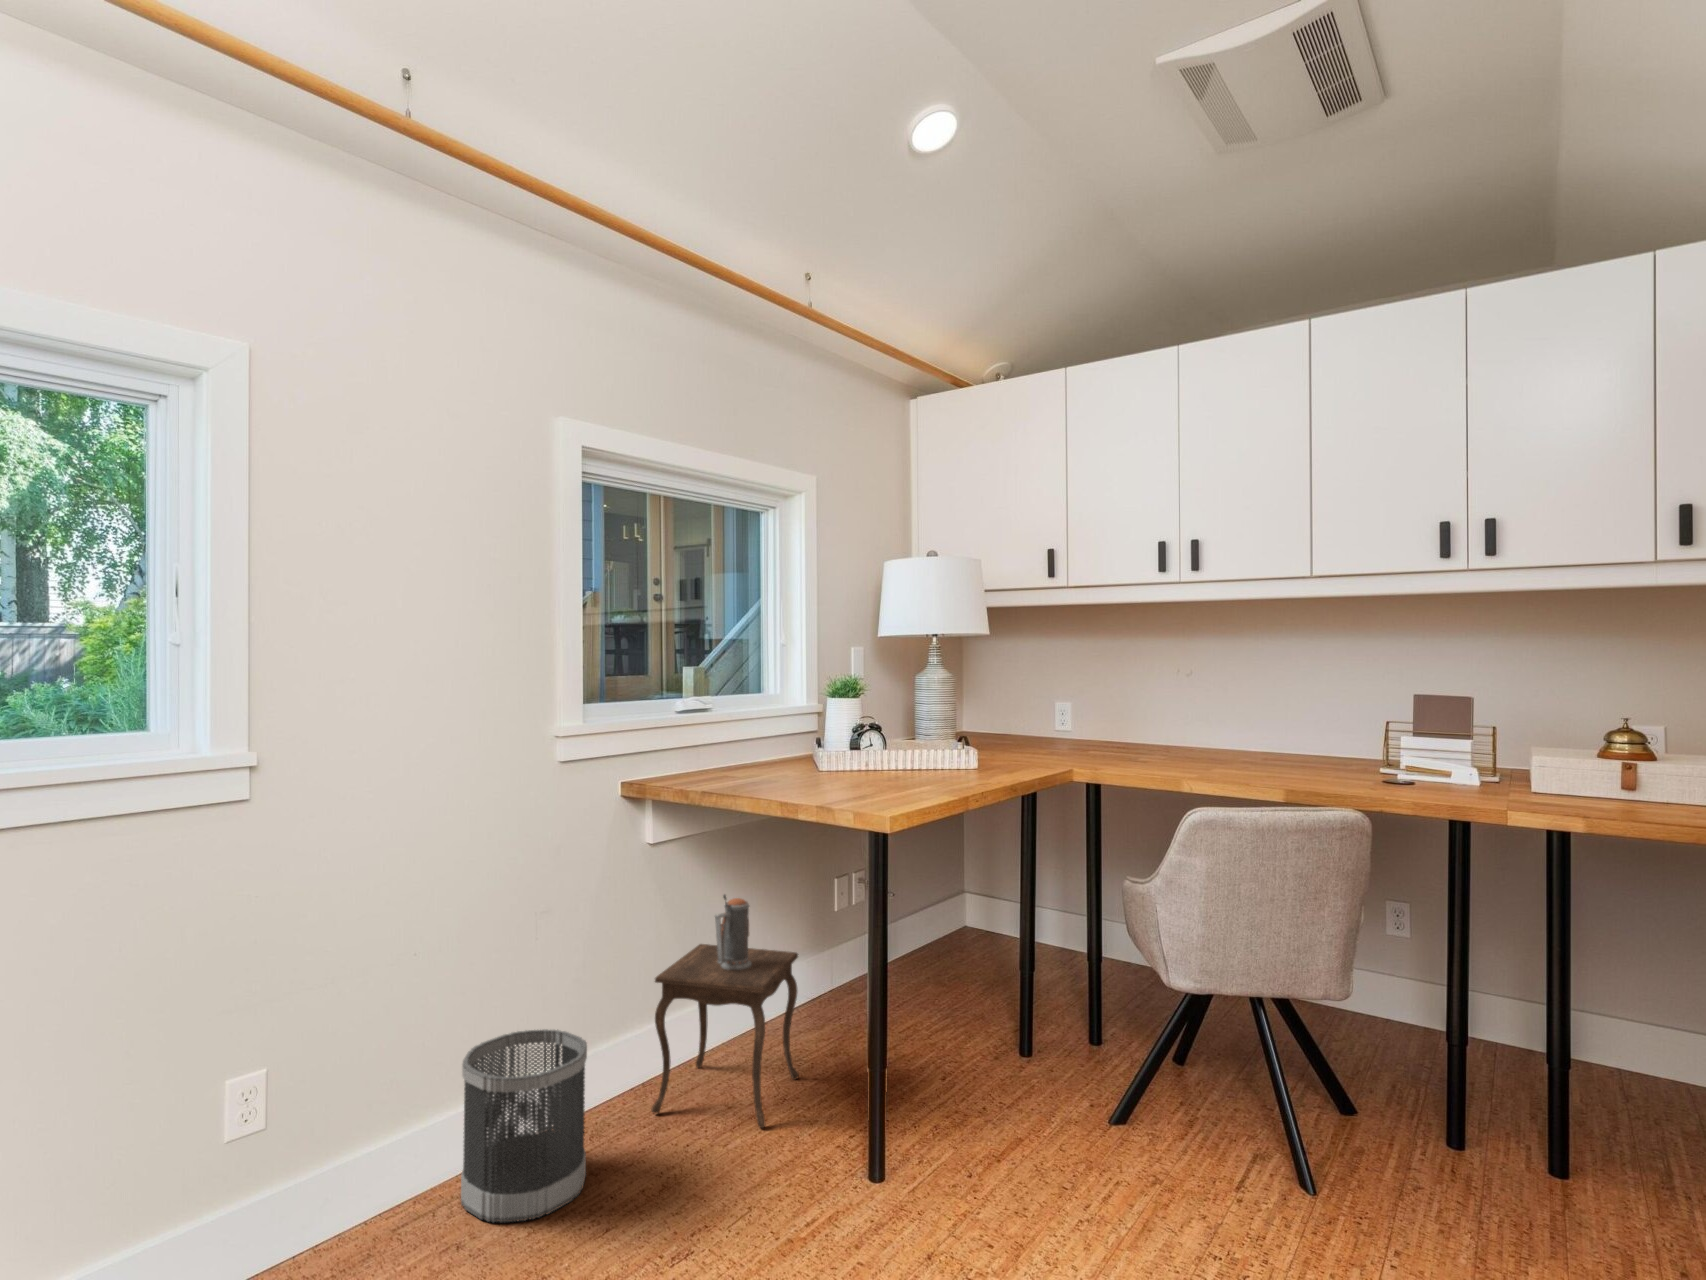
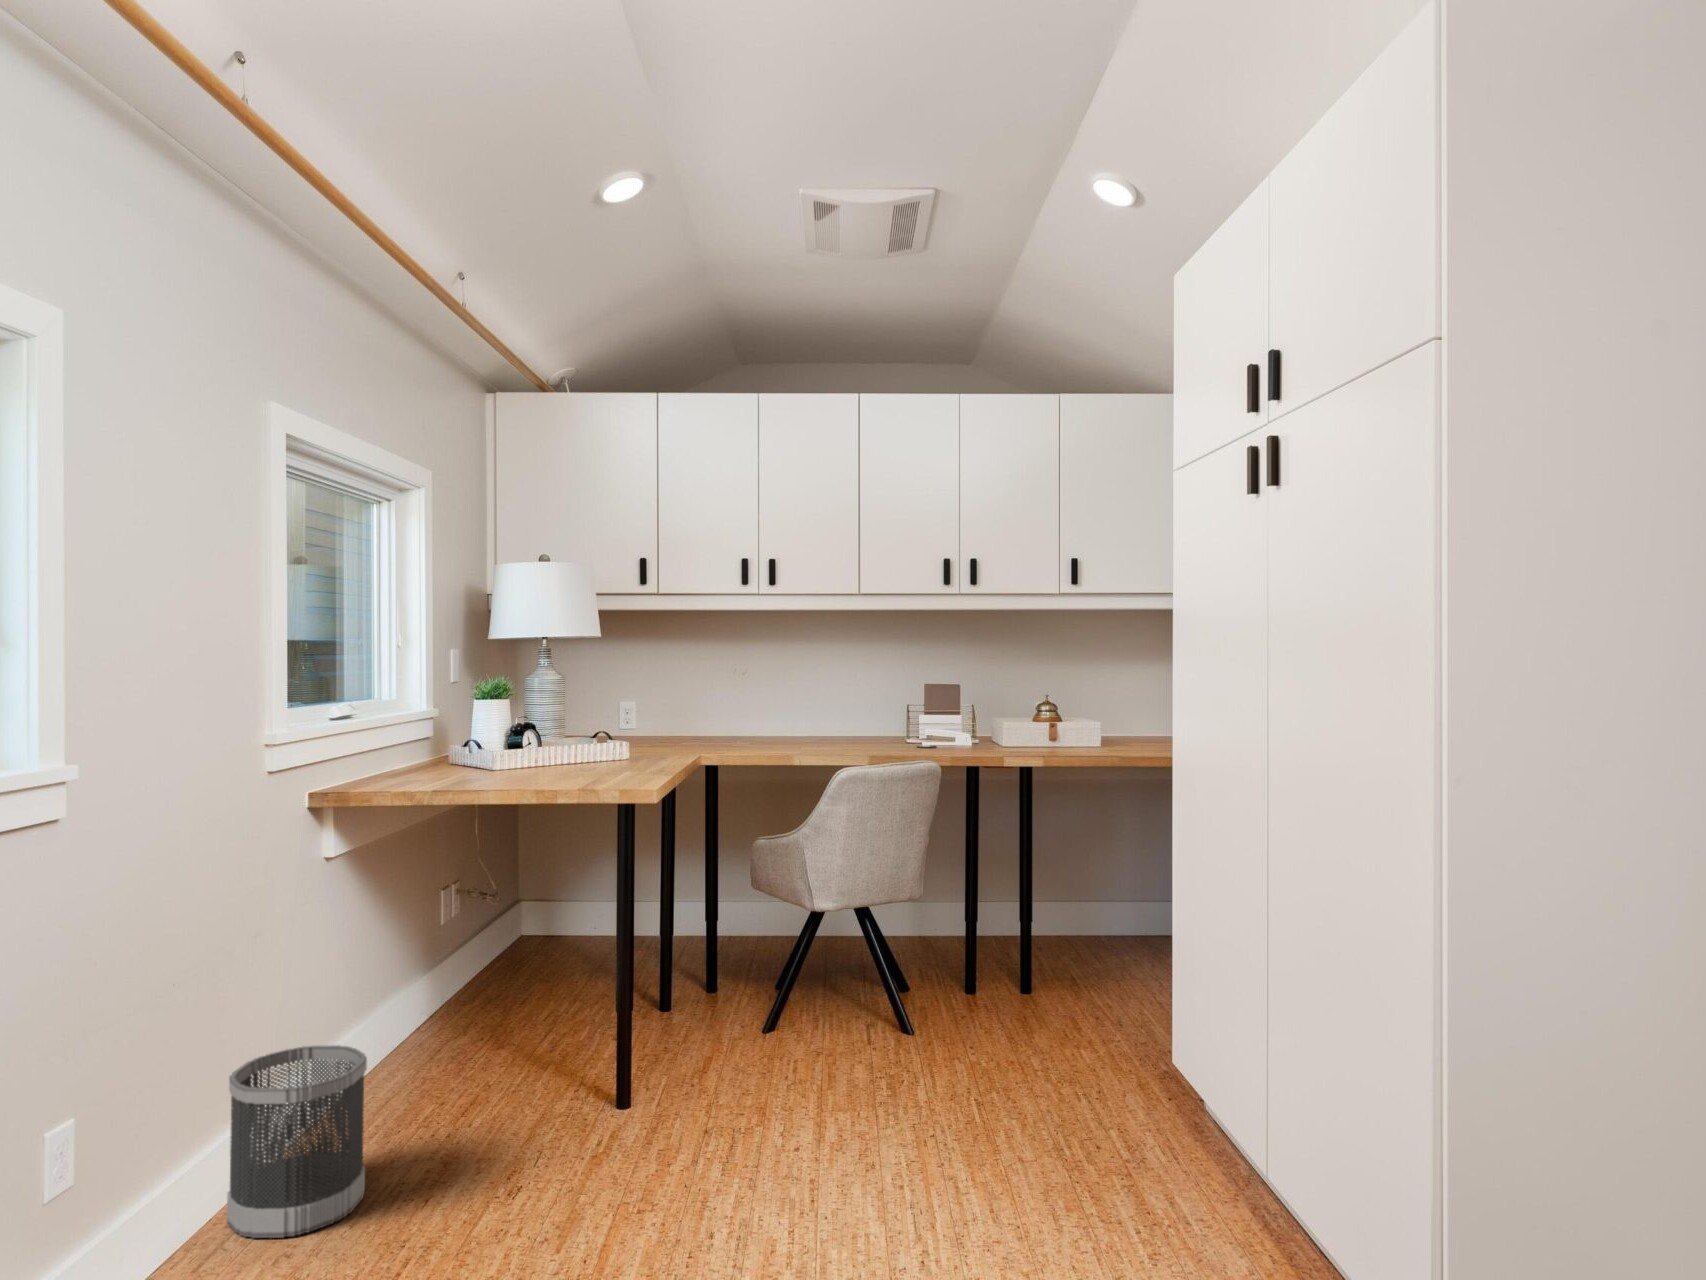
side table: present [651,895,799,1128] -> none [365,892,493,1124]

